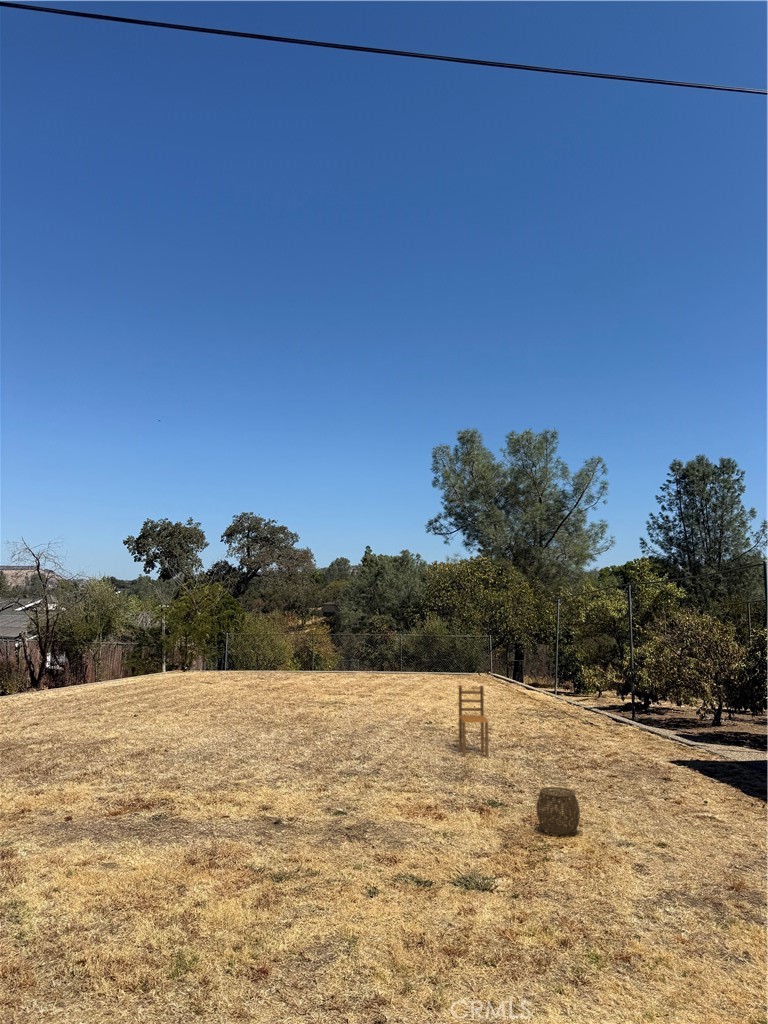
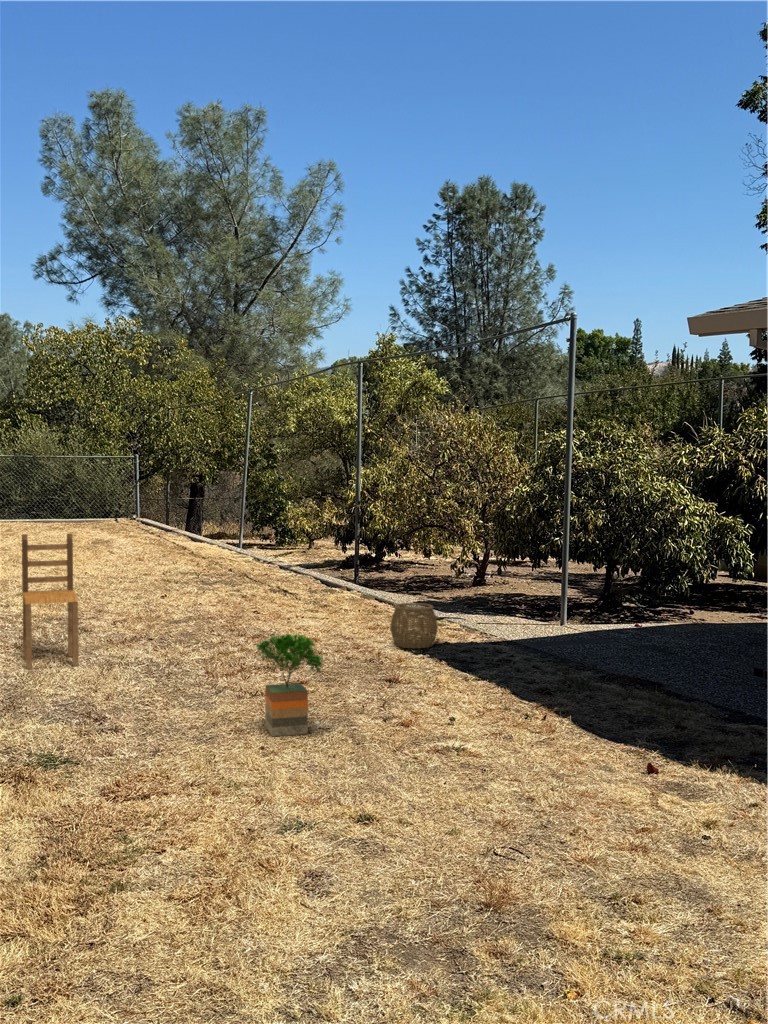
potted tree: none [590,745,630,803] -> present [256,634,323,736]
woven basket: present [536,787,580,834] -> present [391,603,438,649]

